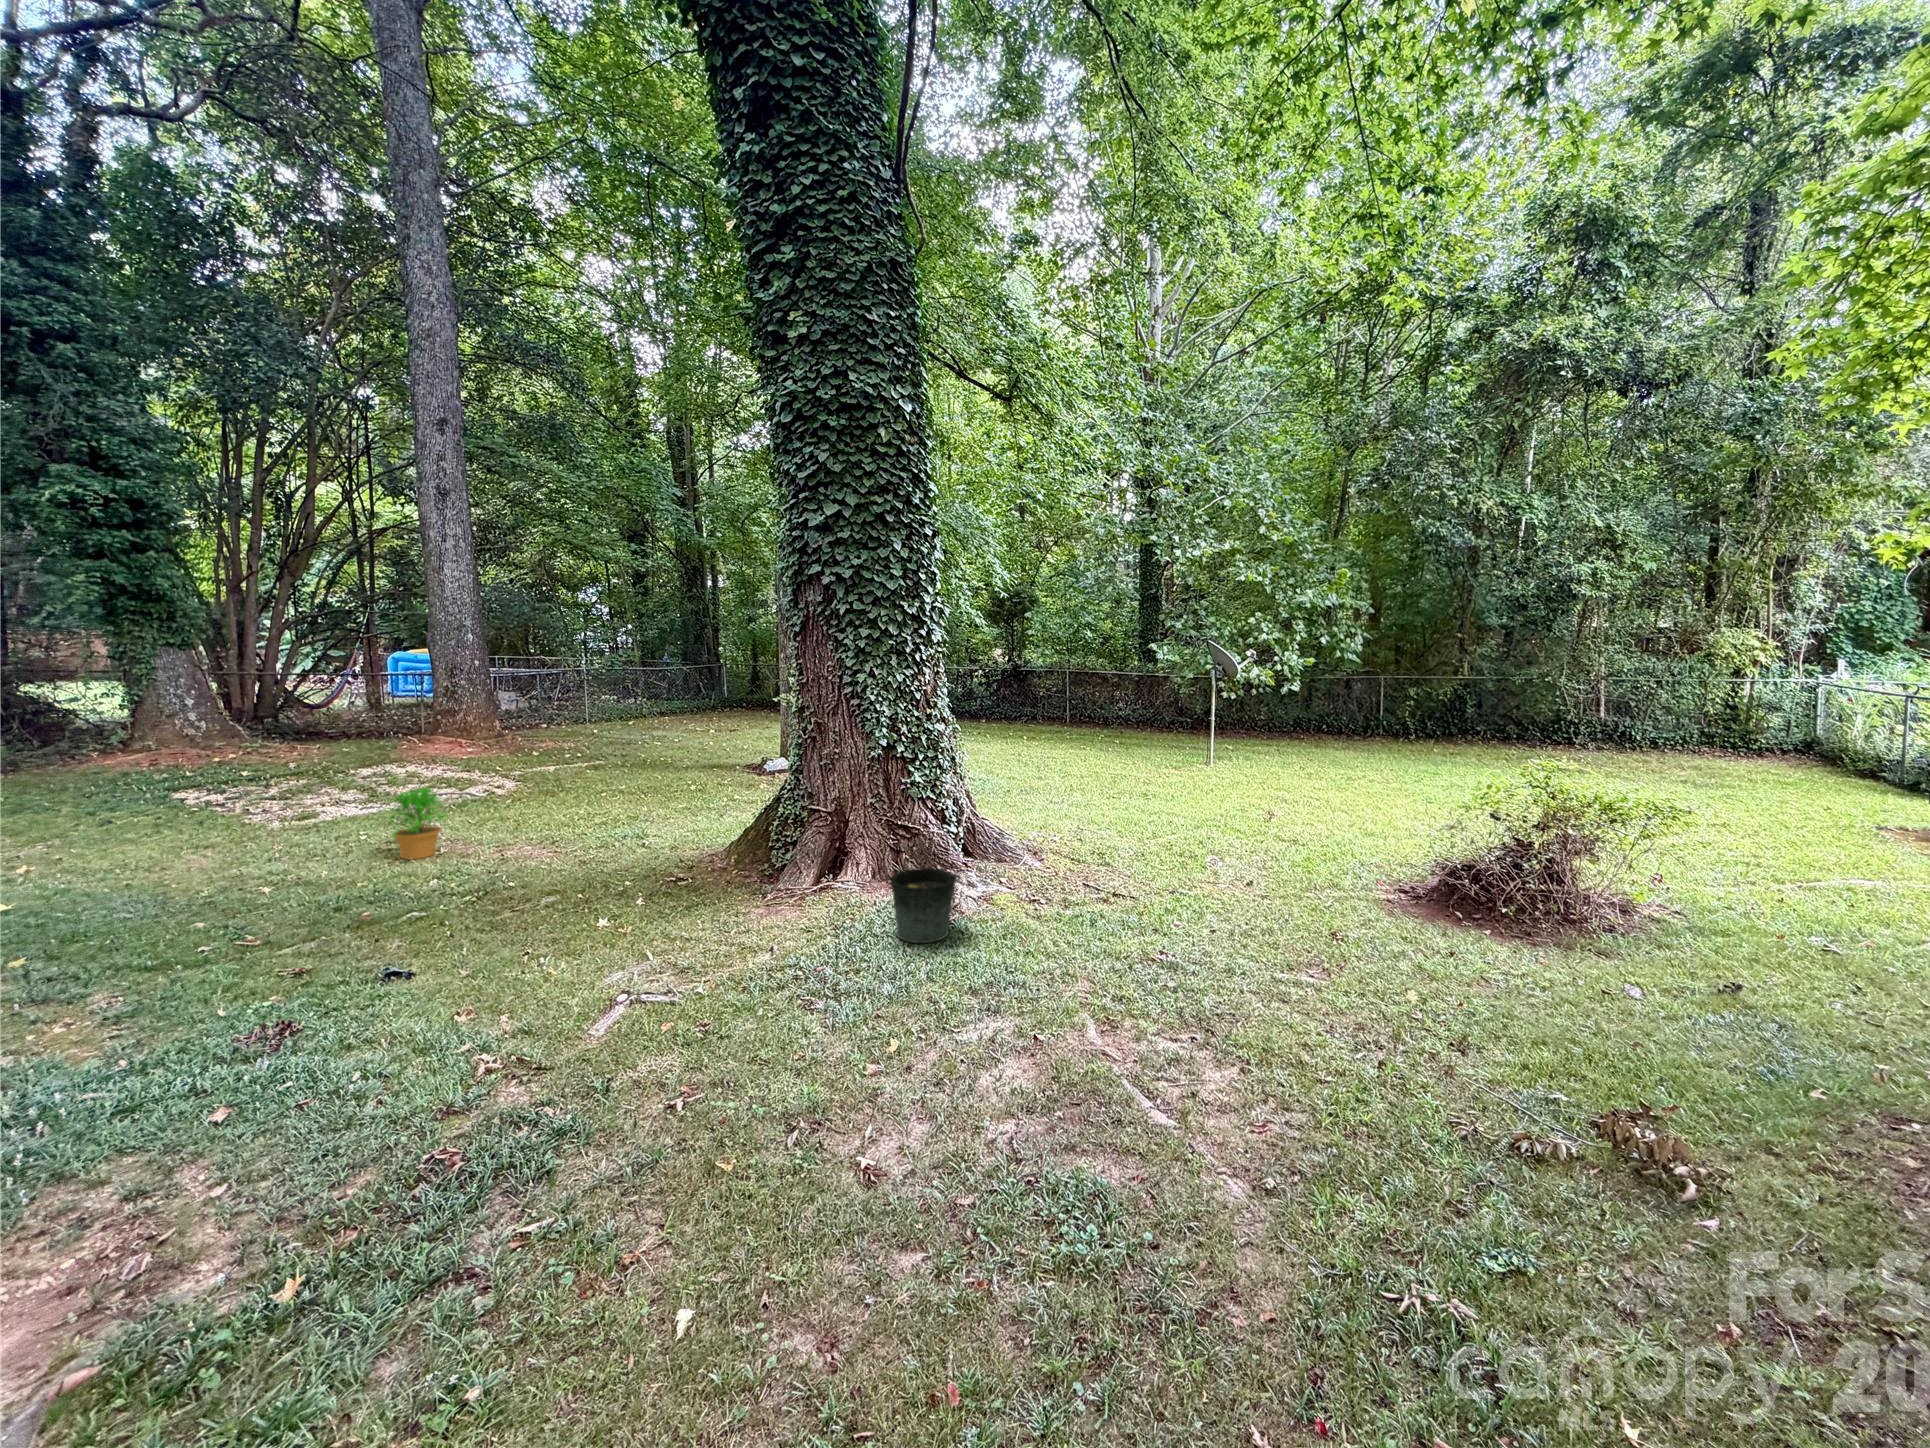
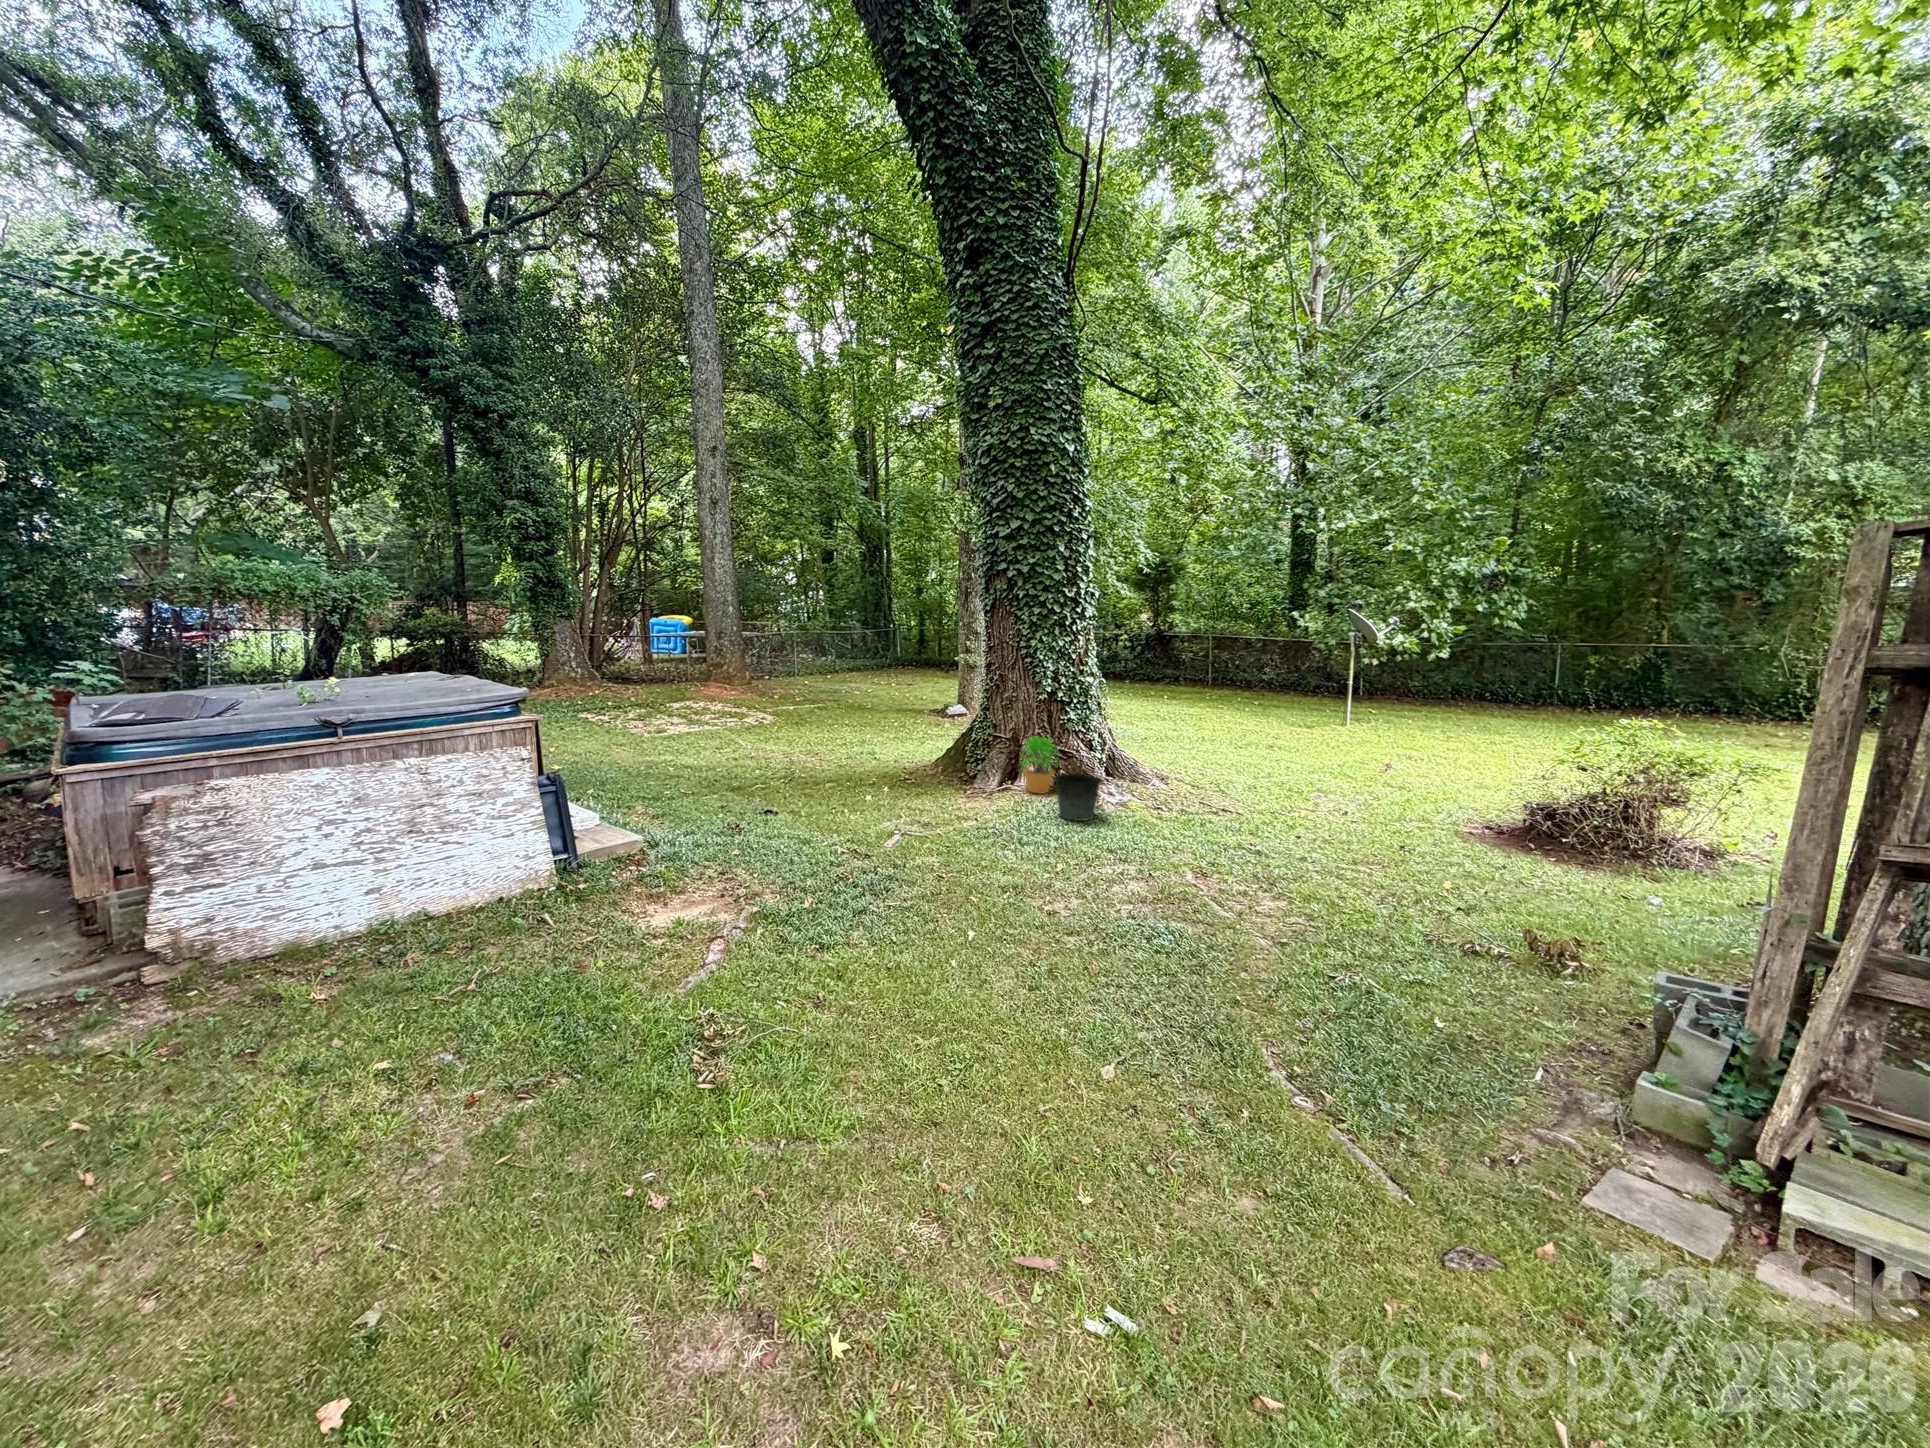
potted plant: present [386,788,446,859] -> present [1021,736,1058,794]

